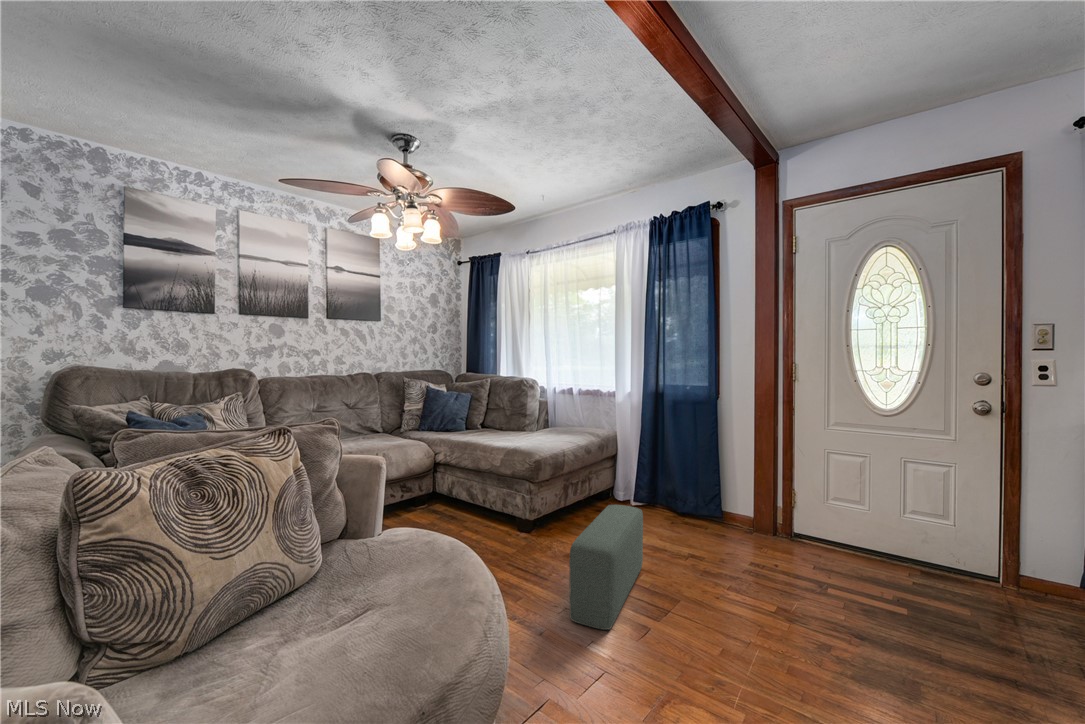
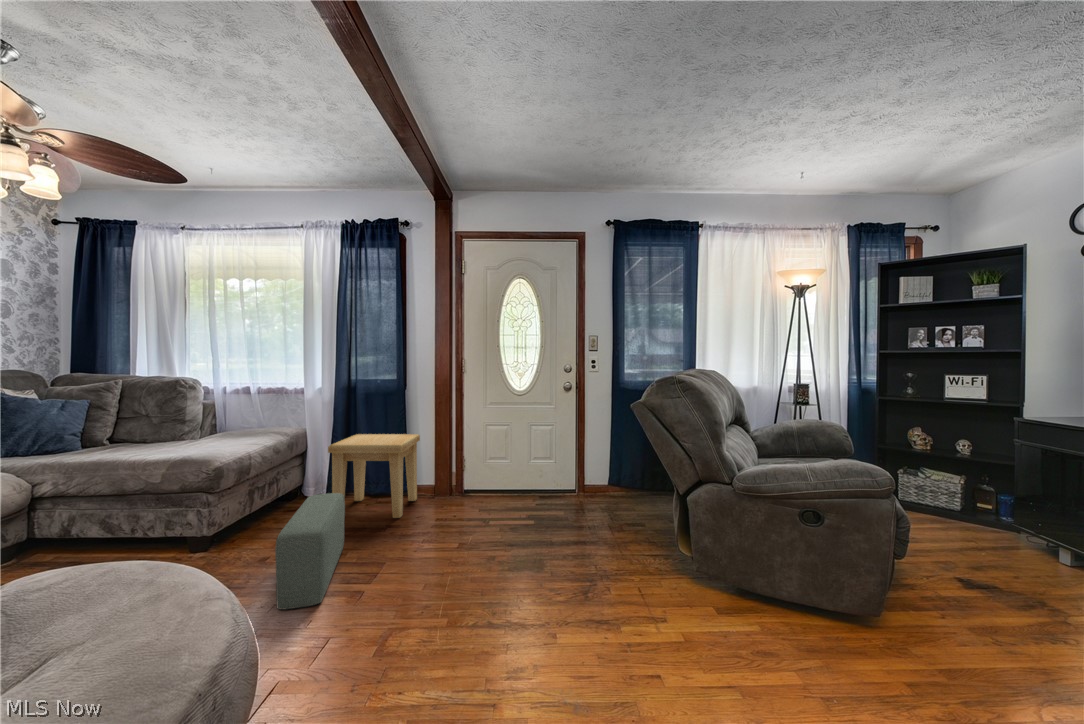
side table: none [632,444,734,549] -> present [328,434,420,518]

